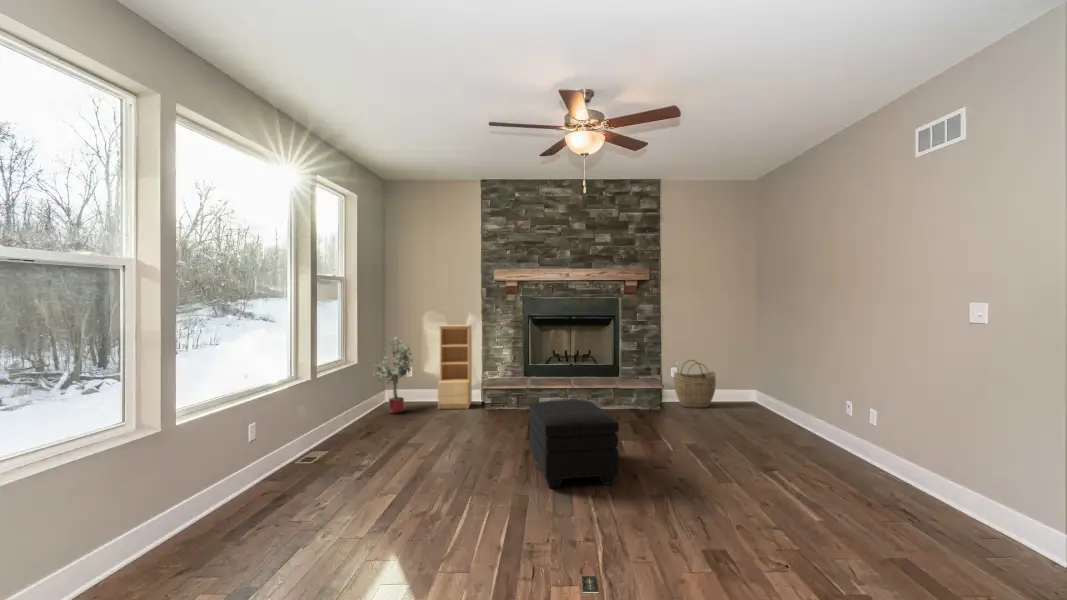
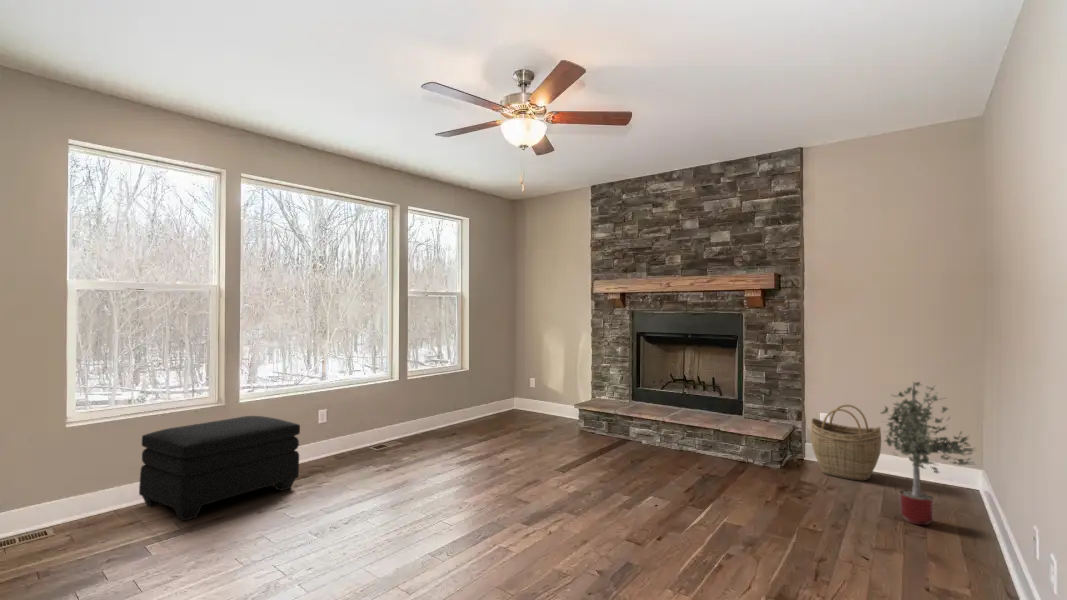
bookshelf: present [438,325,472,409] -> none [534,339,580,428]
potted tree: present [373,337,413,414] -> present [881,382,973,525]
ottoman: present [529,400,619,488] -> present [139,416,300,521]

